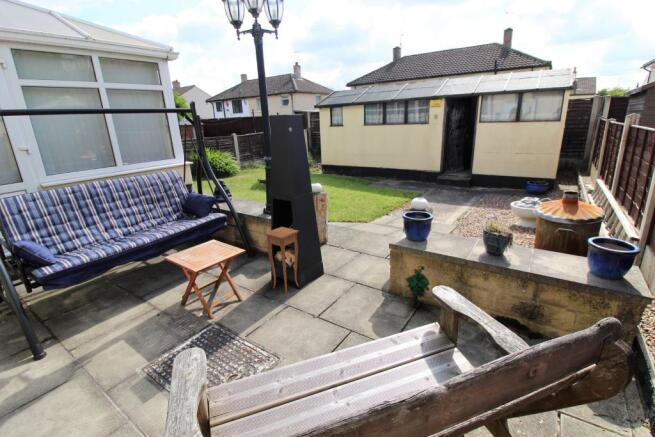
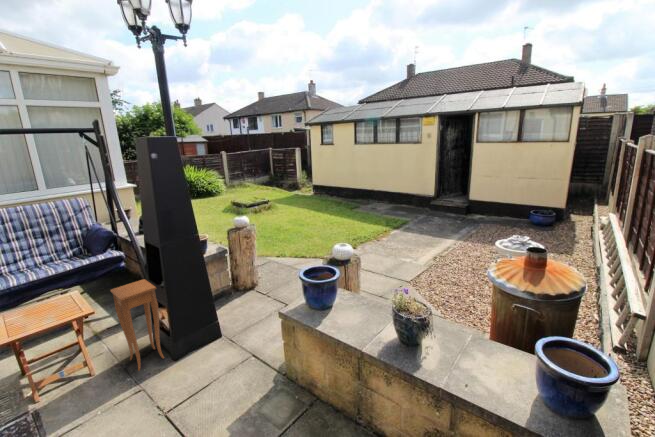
decorative plant: present [406,266,430,308] -> none [275,351,311,411]

